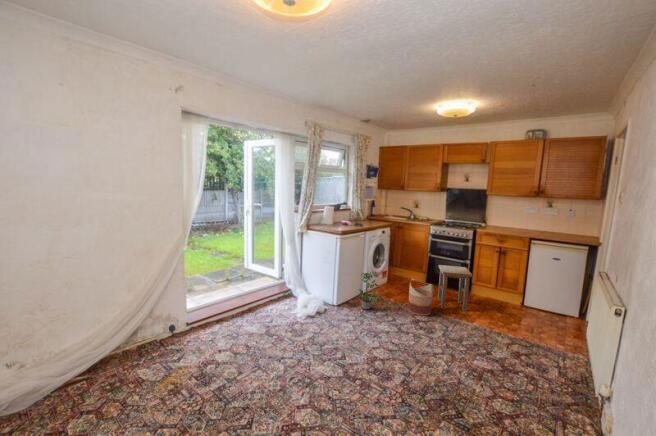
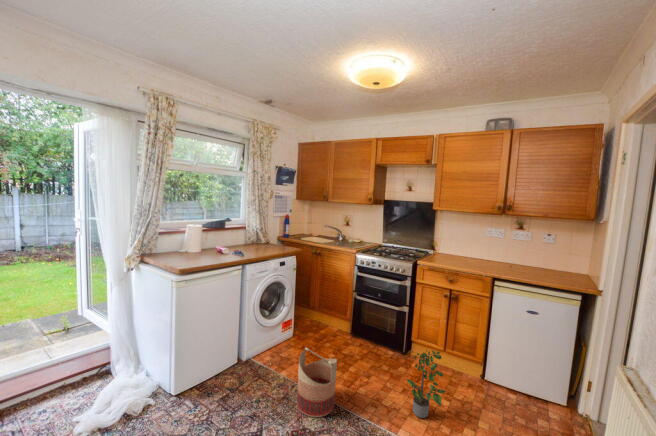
stool: present [438,265,472,311] -> none [355,319,402,401]
potted plant: present [359,272,380,309] -> present [407,350,446,418]

